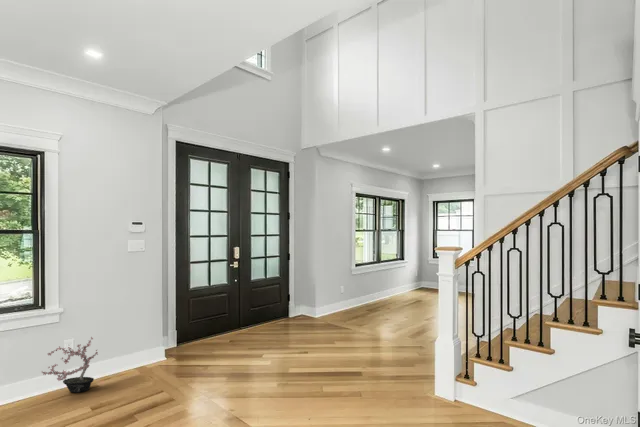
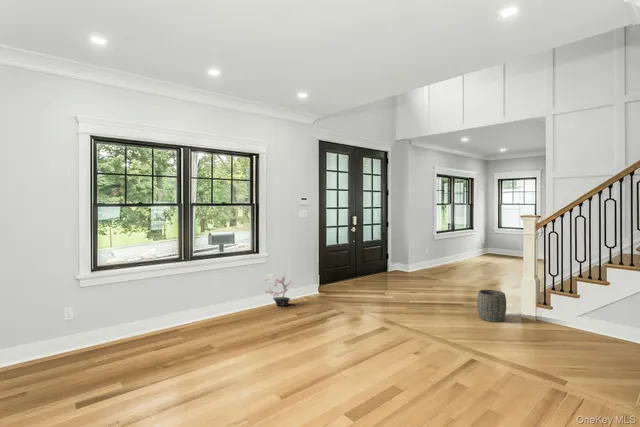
woven basket: none [366,361,406,415] -> present [477,290,506,322]

